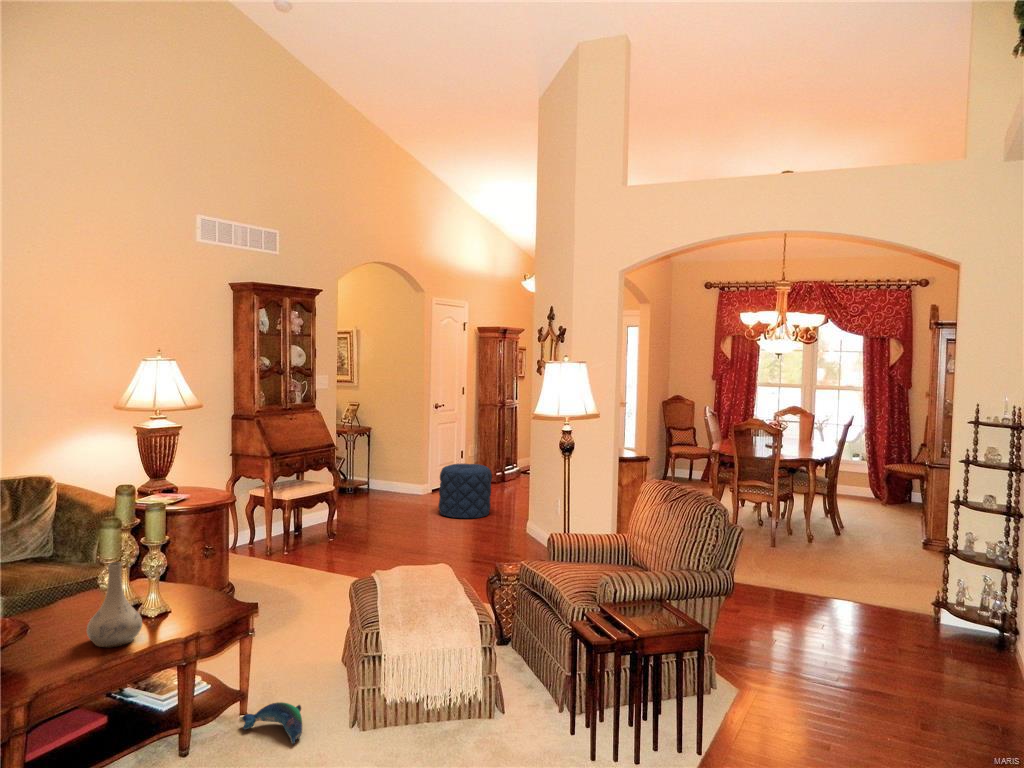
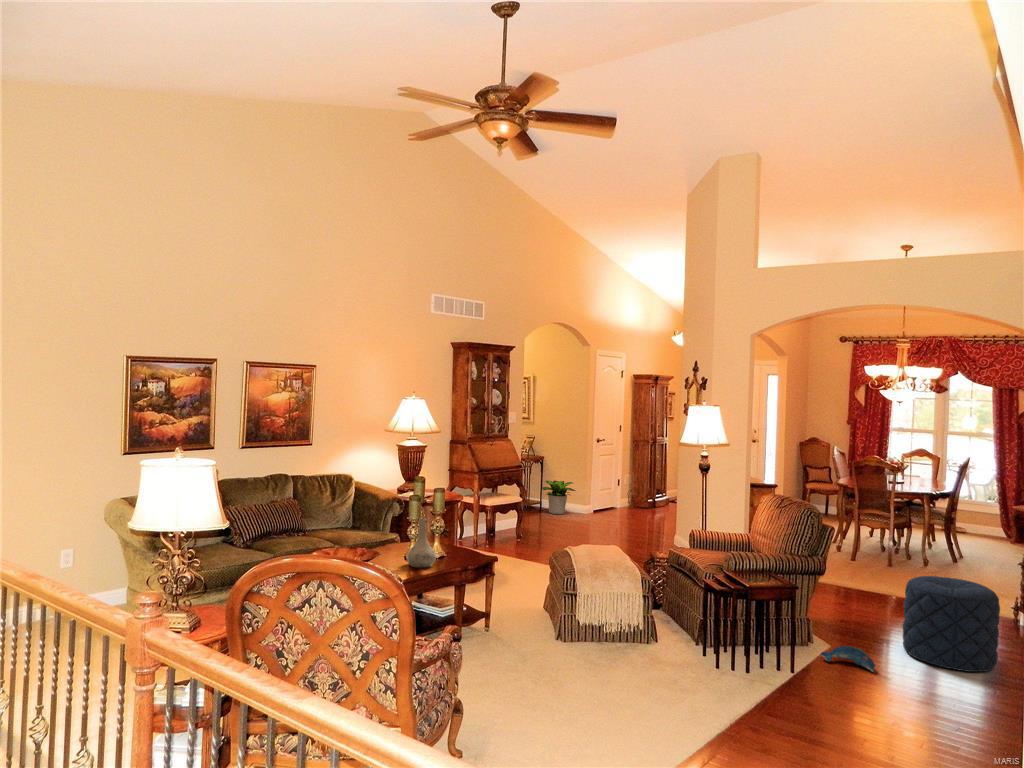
potted plant: none [366,457,411,499] -> present [542,481,576,514]
pouf: present [438,464,492,518] -> present [903,576,1000,672]
plush toy: present [242,702,302,744] -> present [821,646,875,672]

